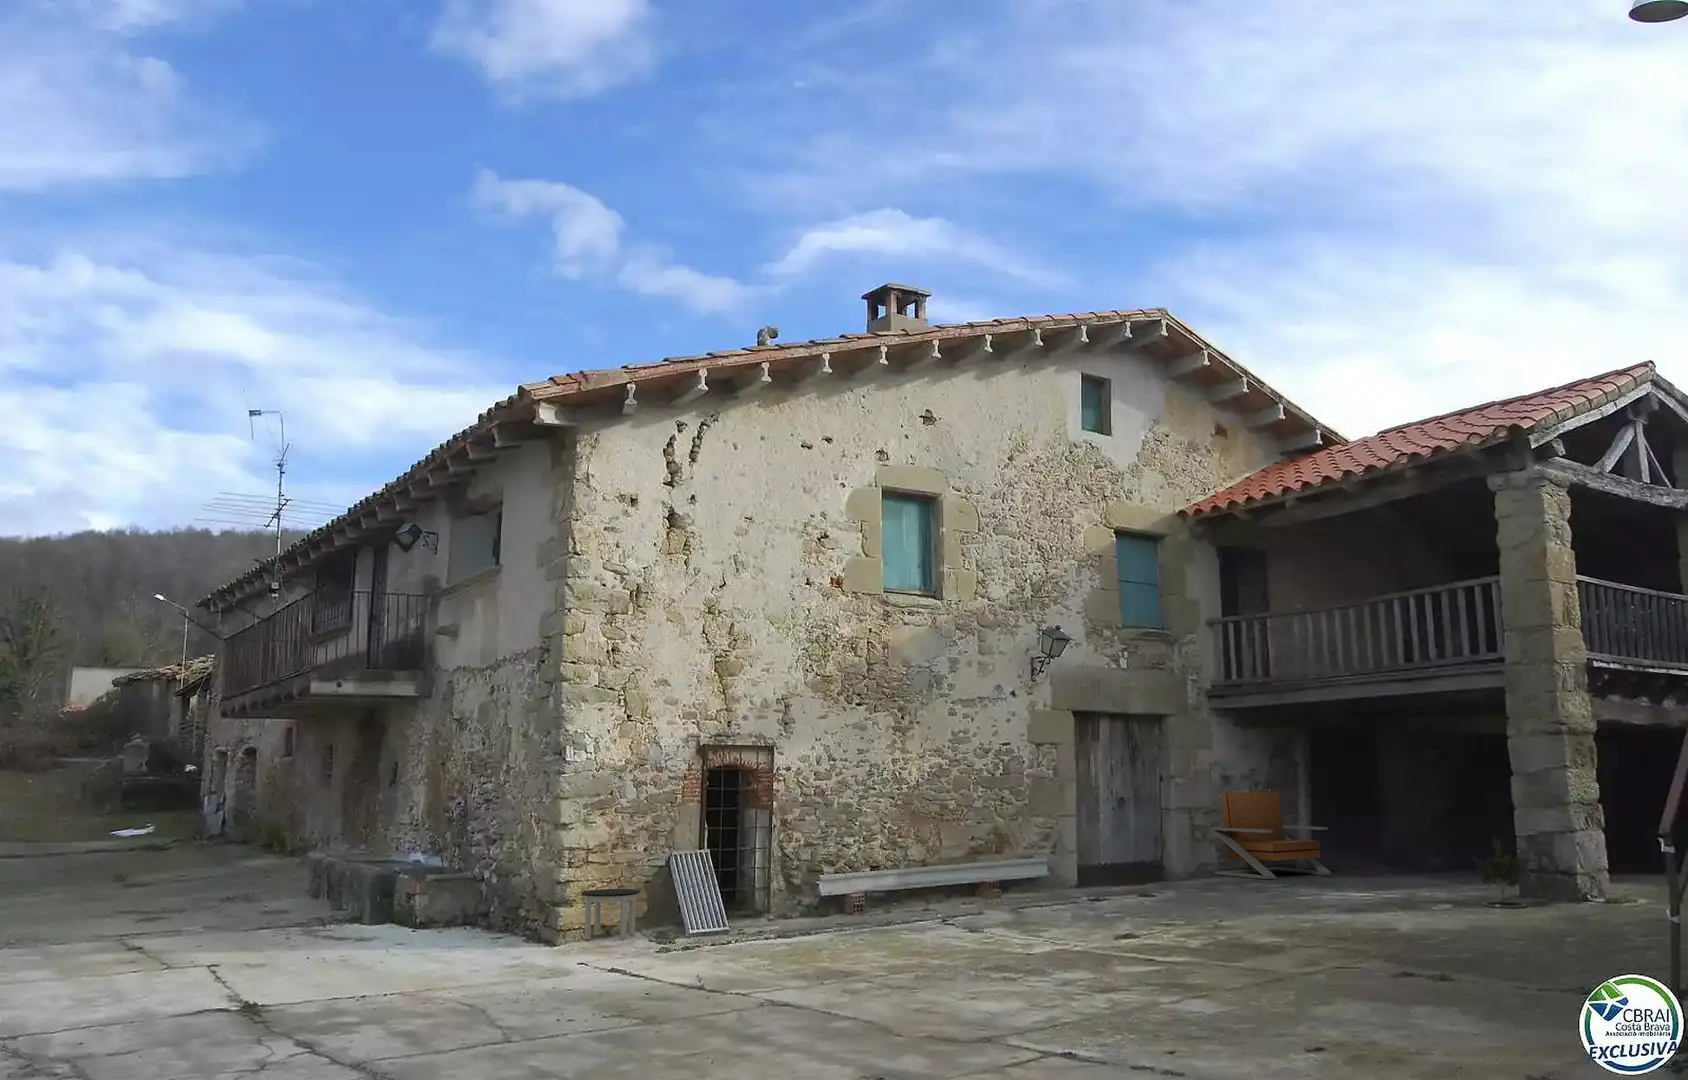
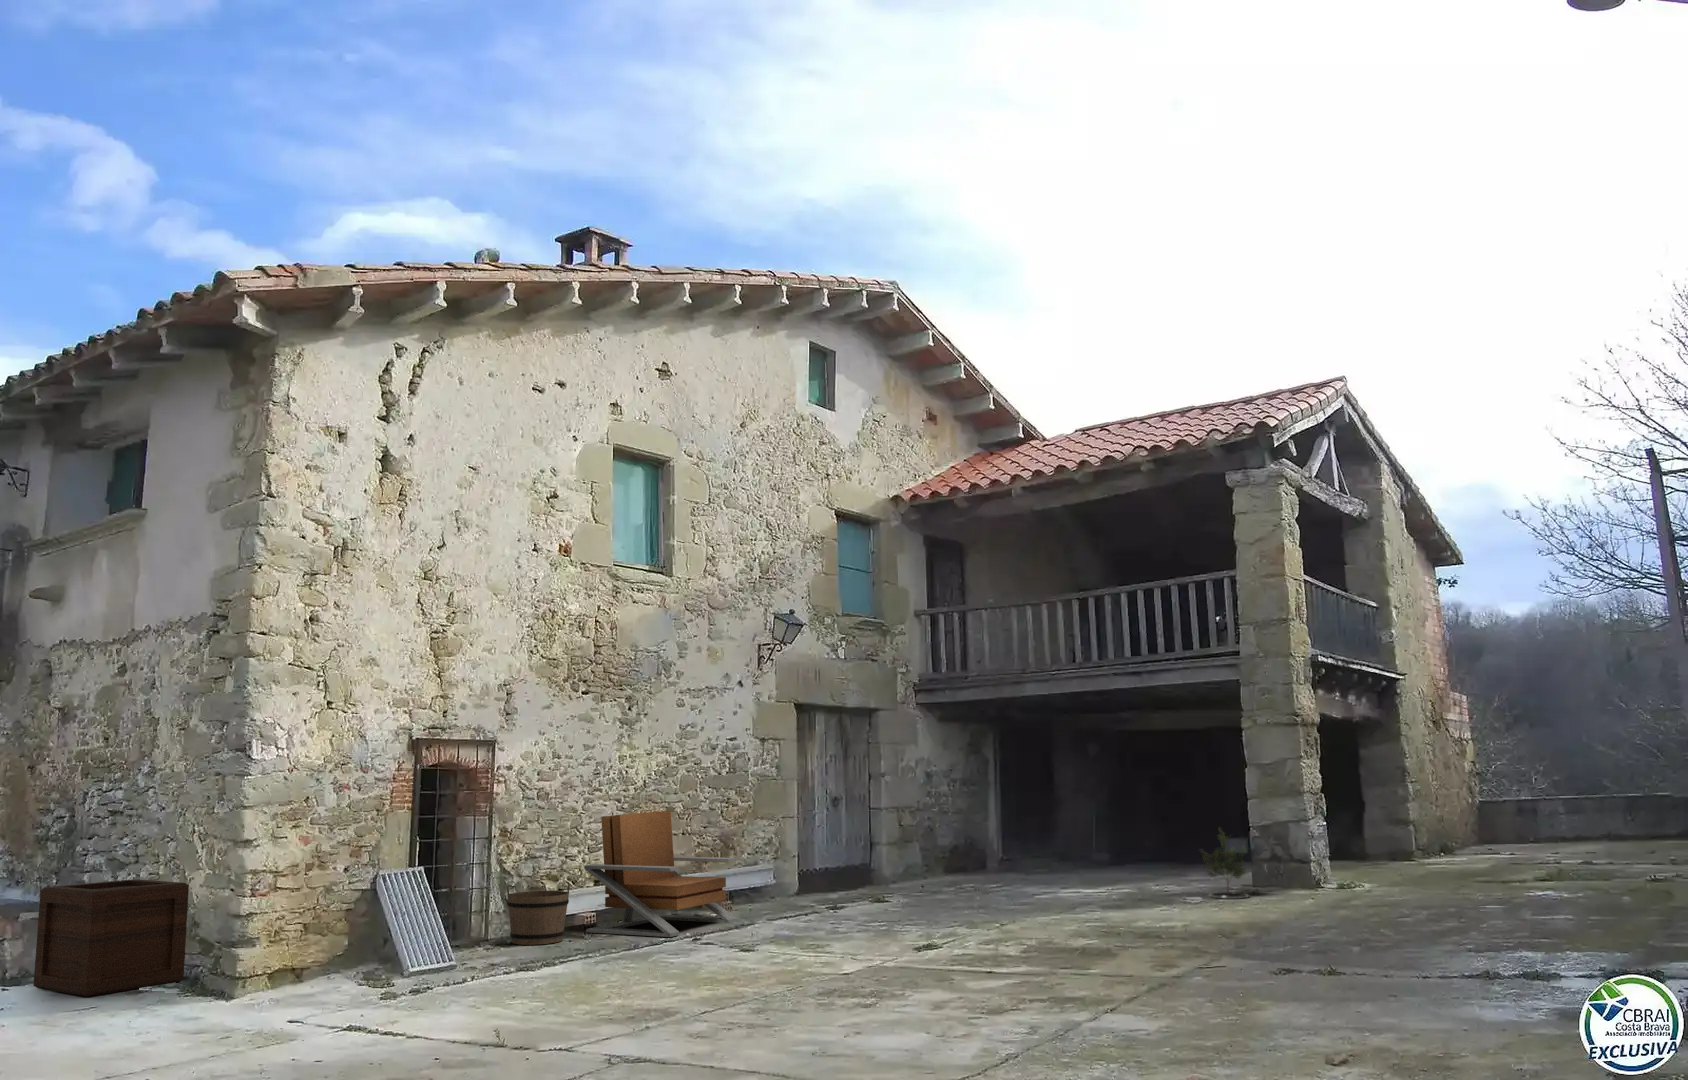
lounge chair: present [1210,791,1331,879] -> present [584,811,736,937]
wooden crate: none [432,851,532,937] -> present [33,879,189,996]
bucket: none [784,867,837,918] -> present [506,884,570,945]
round table: present [581,889,640,940] -> none [271,922,349,990]

